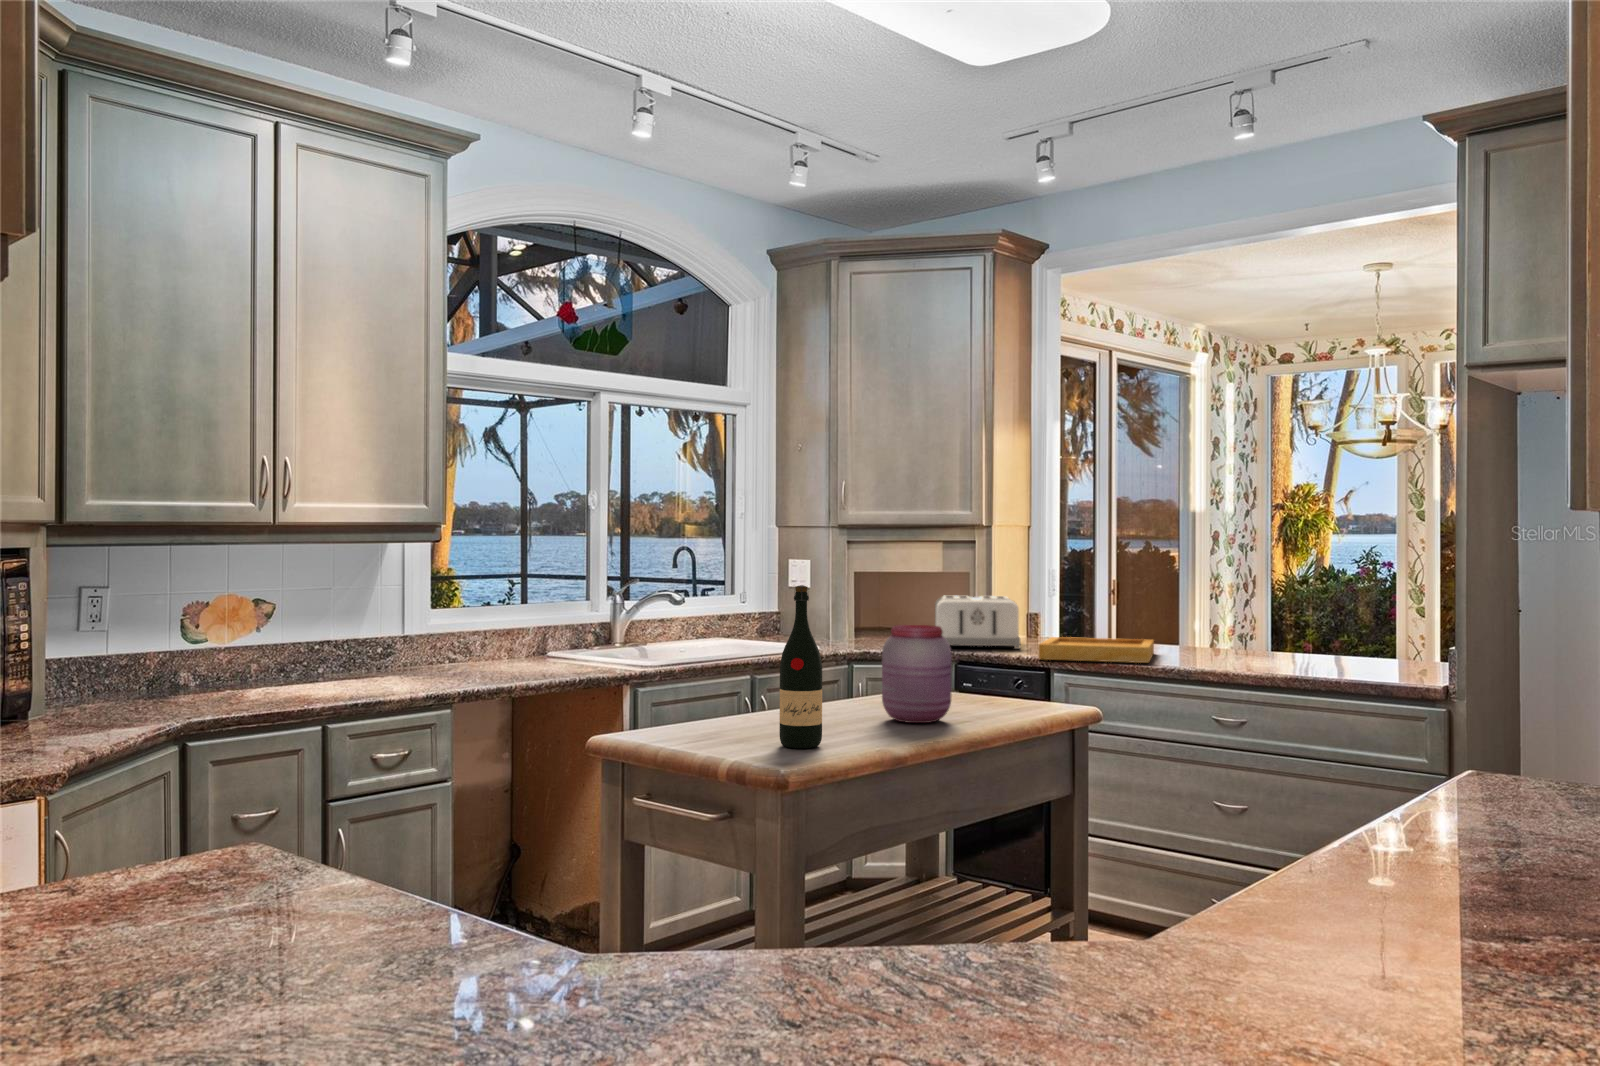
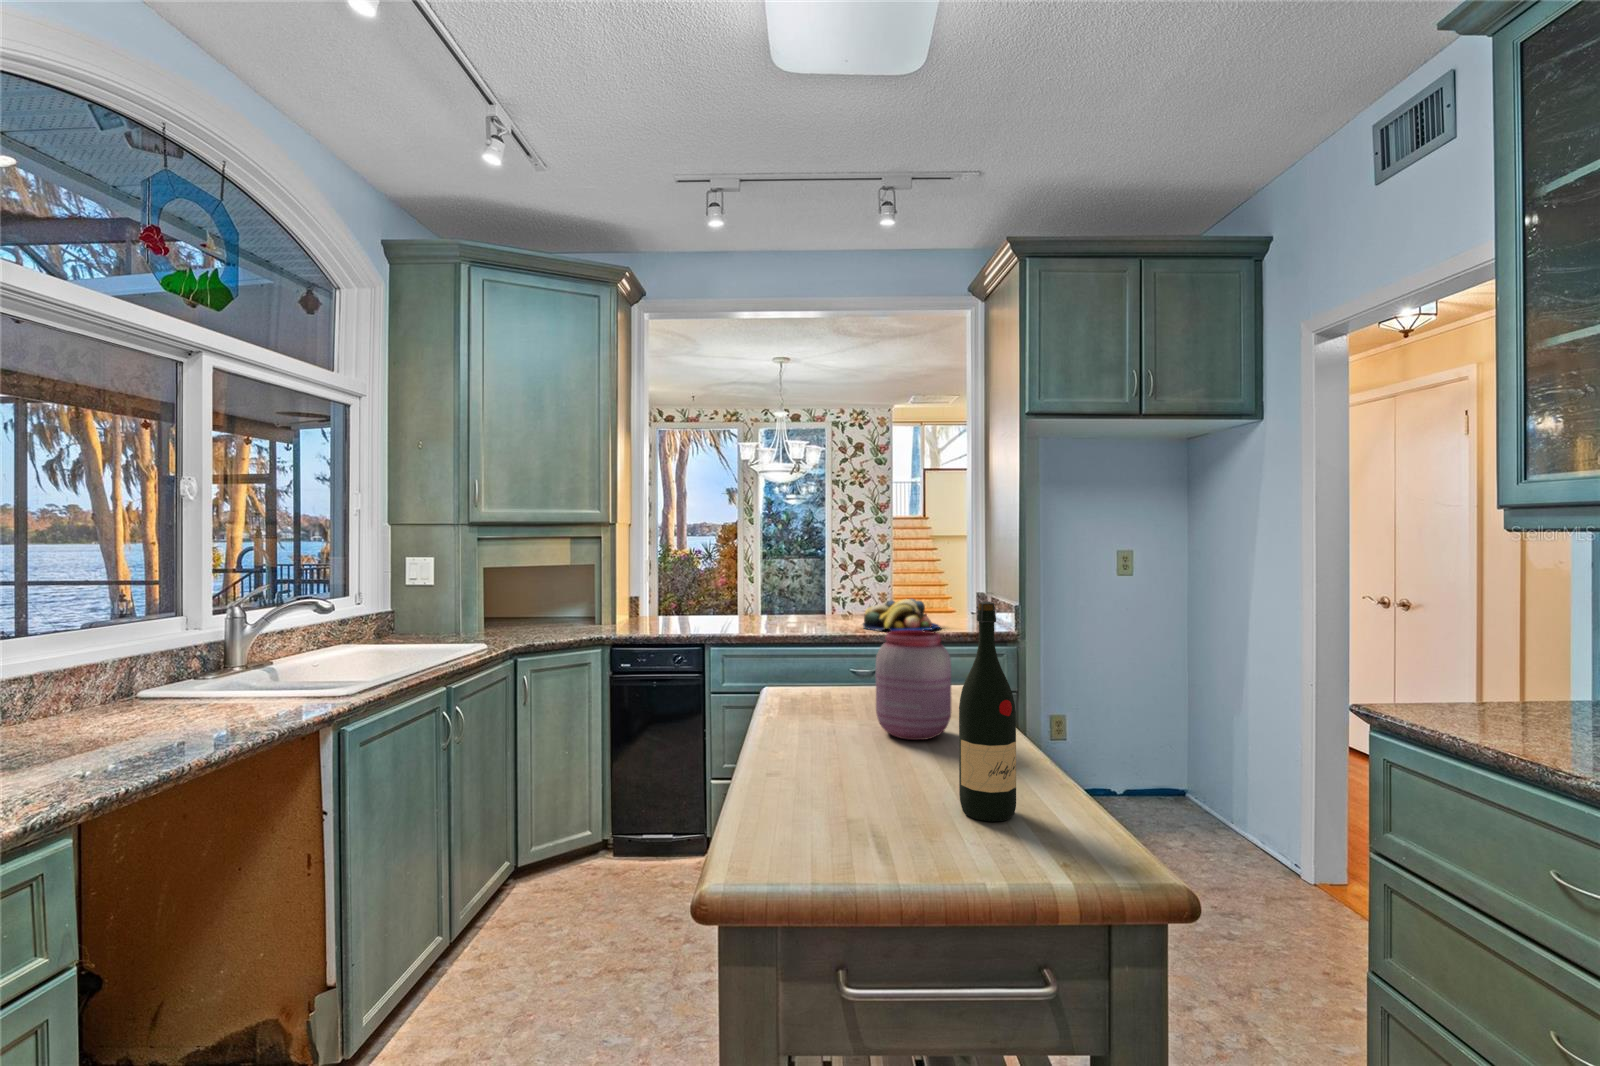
toaster: present [935,596,1021,649] -> none [566,584,661,634]
fruit bowl: none [1270,630,1398,676] -> present [863,598,940,631]
tray: present [1038,637,1154,663] -> none [684,613,789,638]

